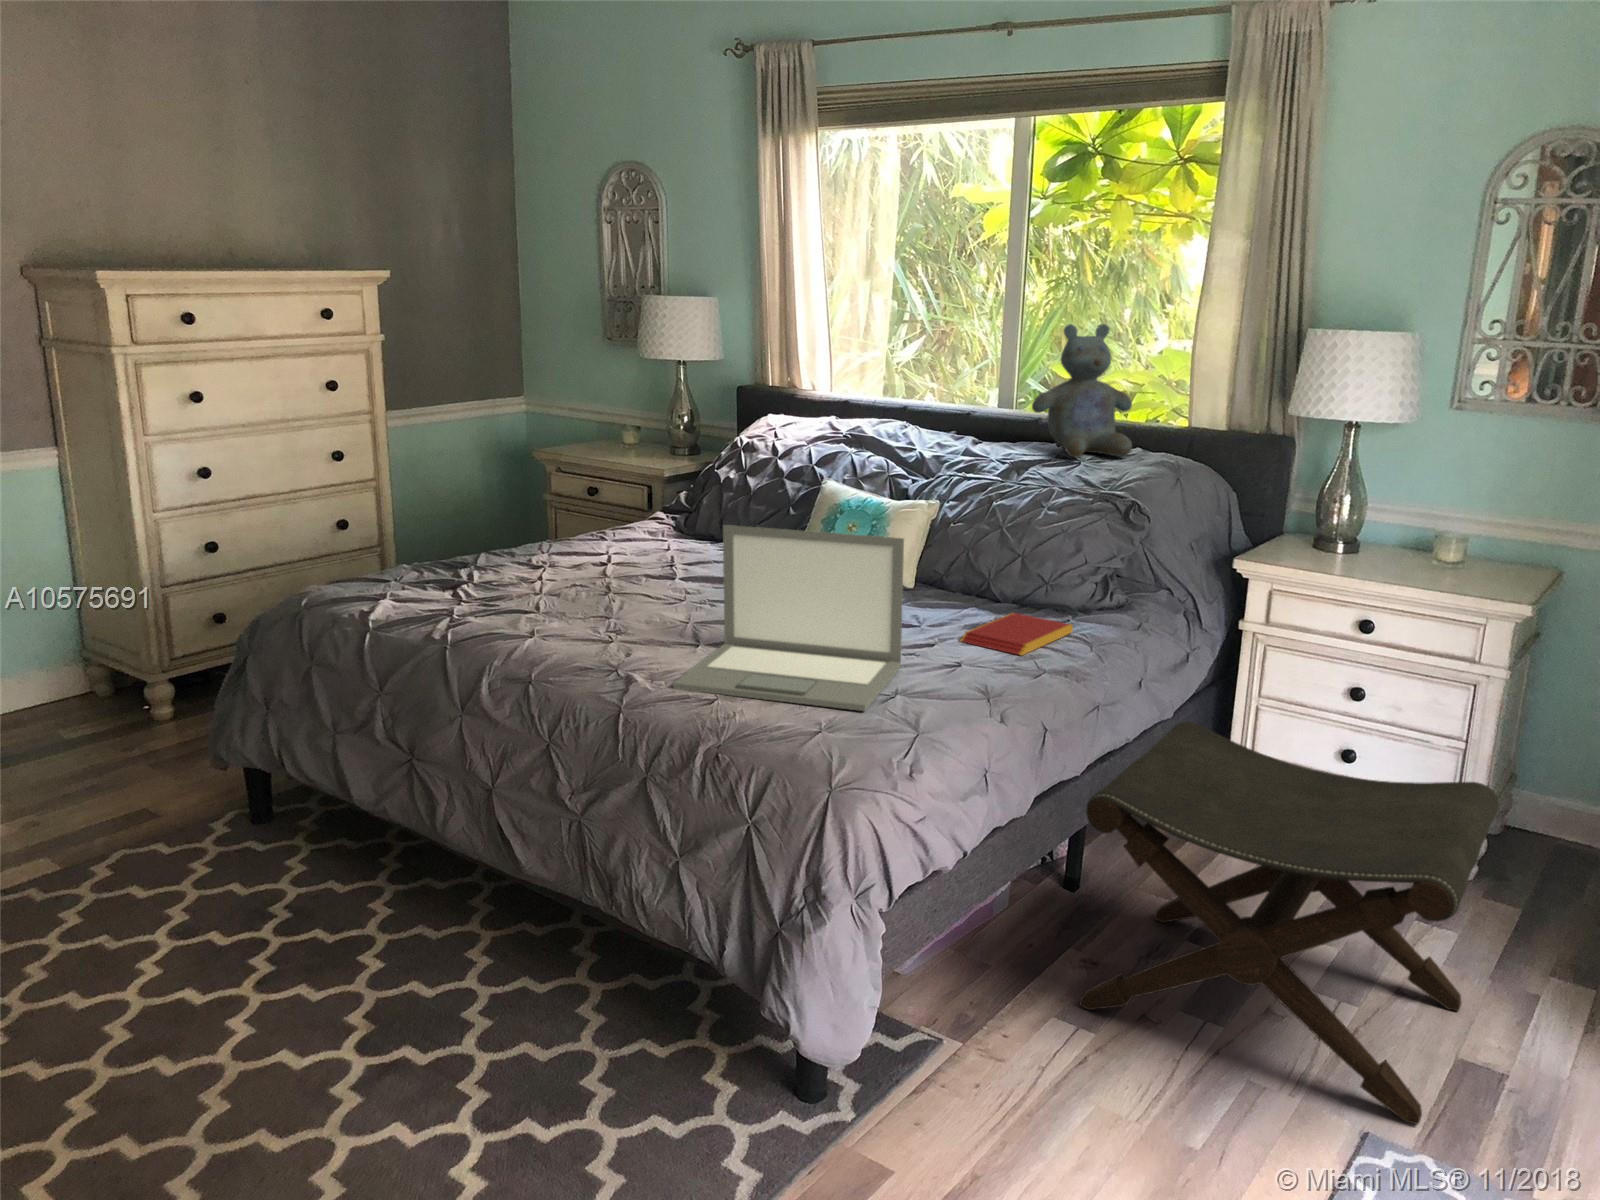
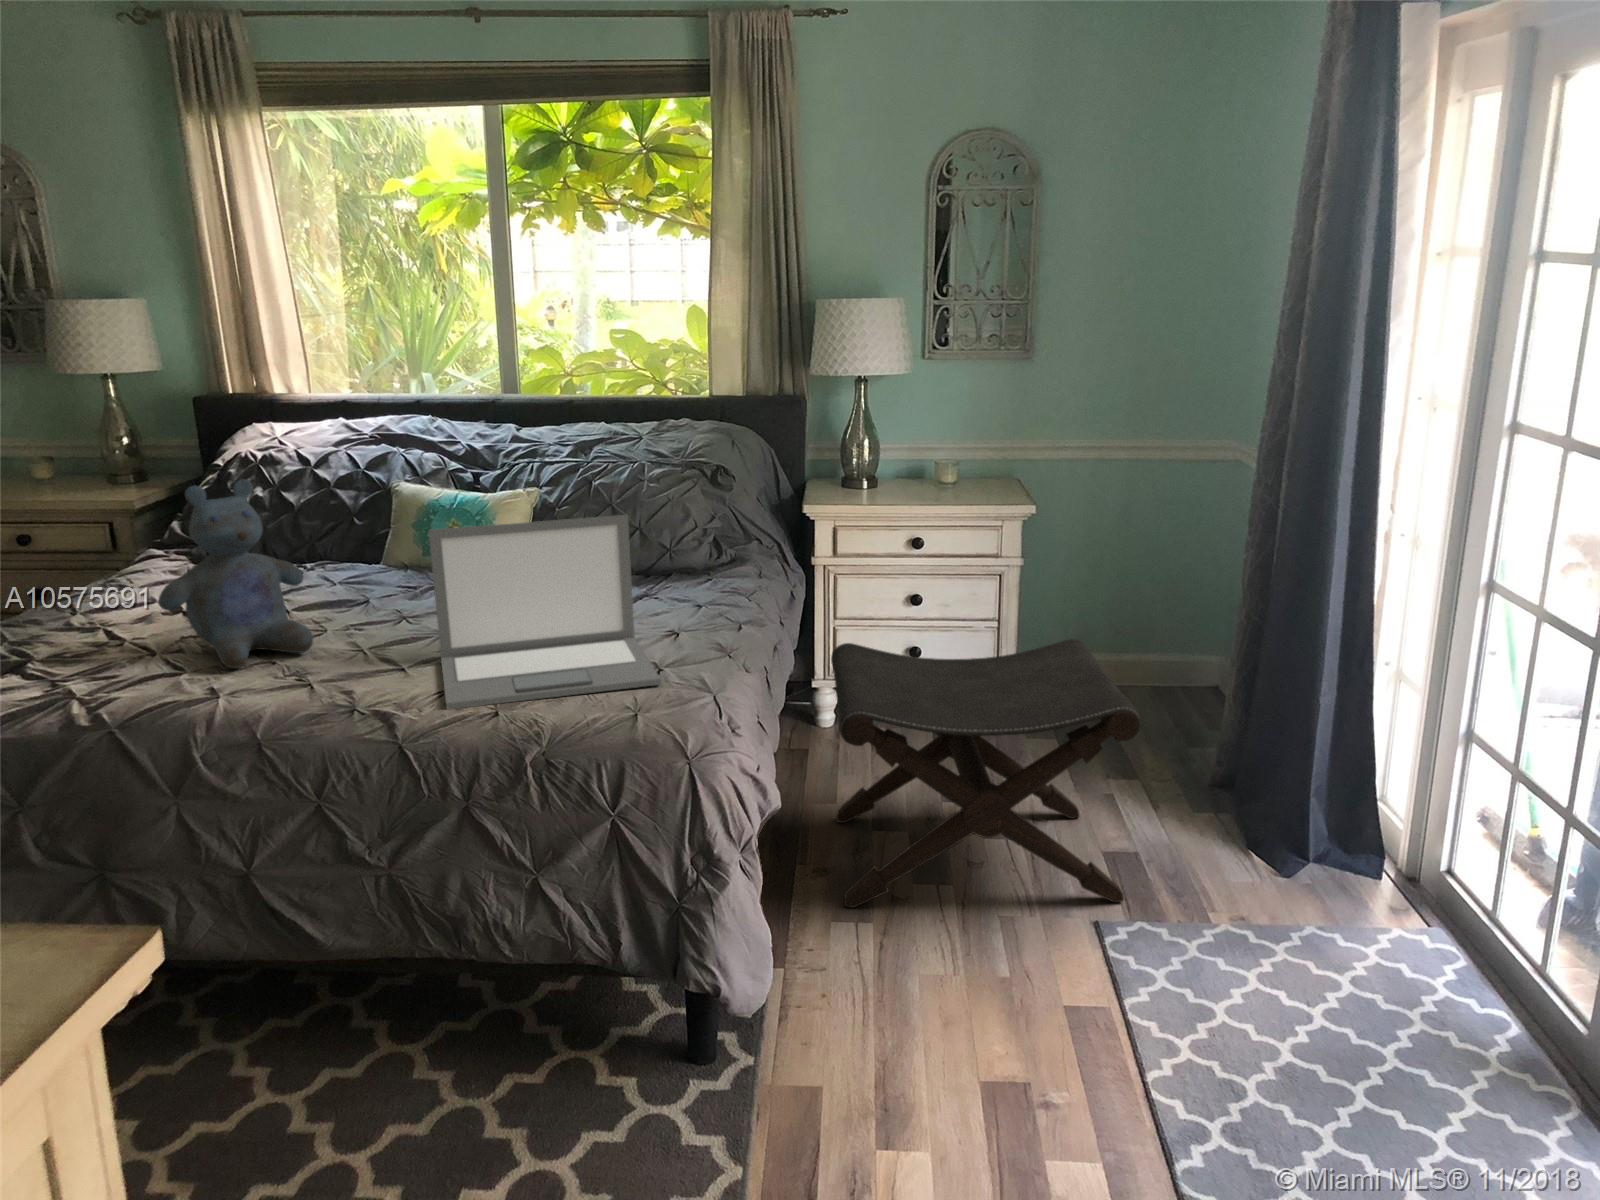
stuffed bear: present [1032,324,1132,458] -> present [158,479,314,668]
book: present [960,613,1073,656] -> none [648,579,729,612]

